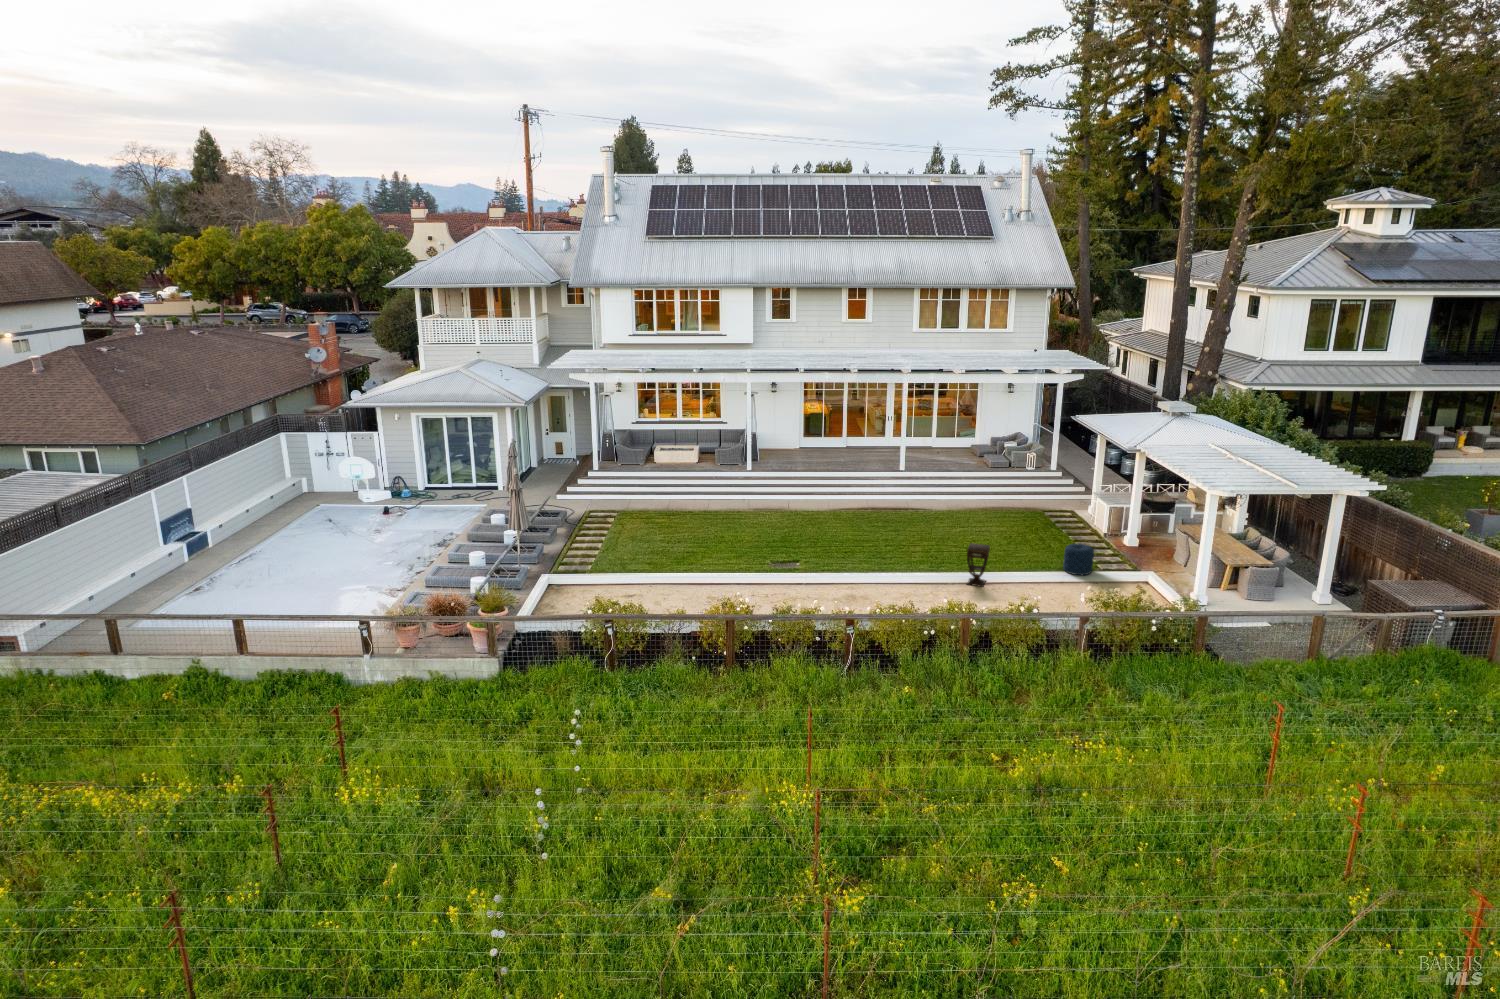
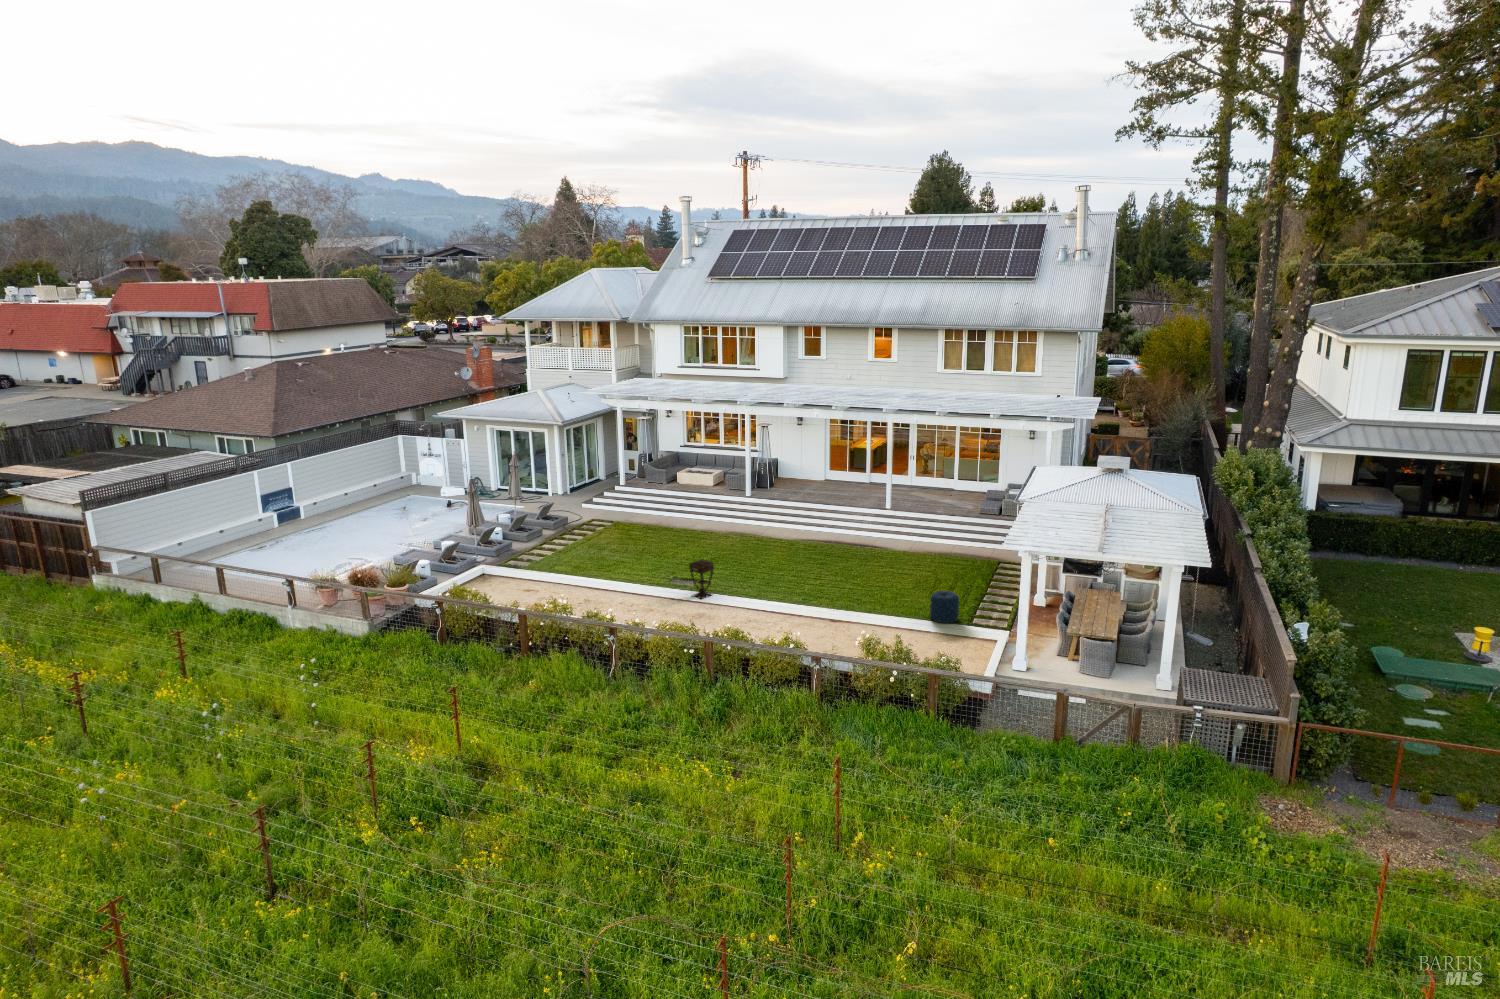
side table: present [967,543,990,587] -> present [689,560,714,599]

